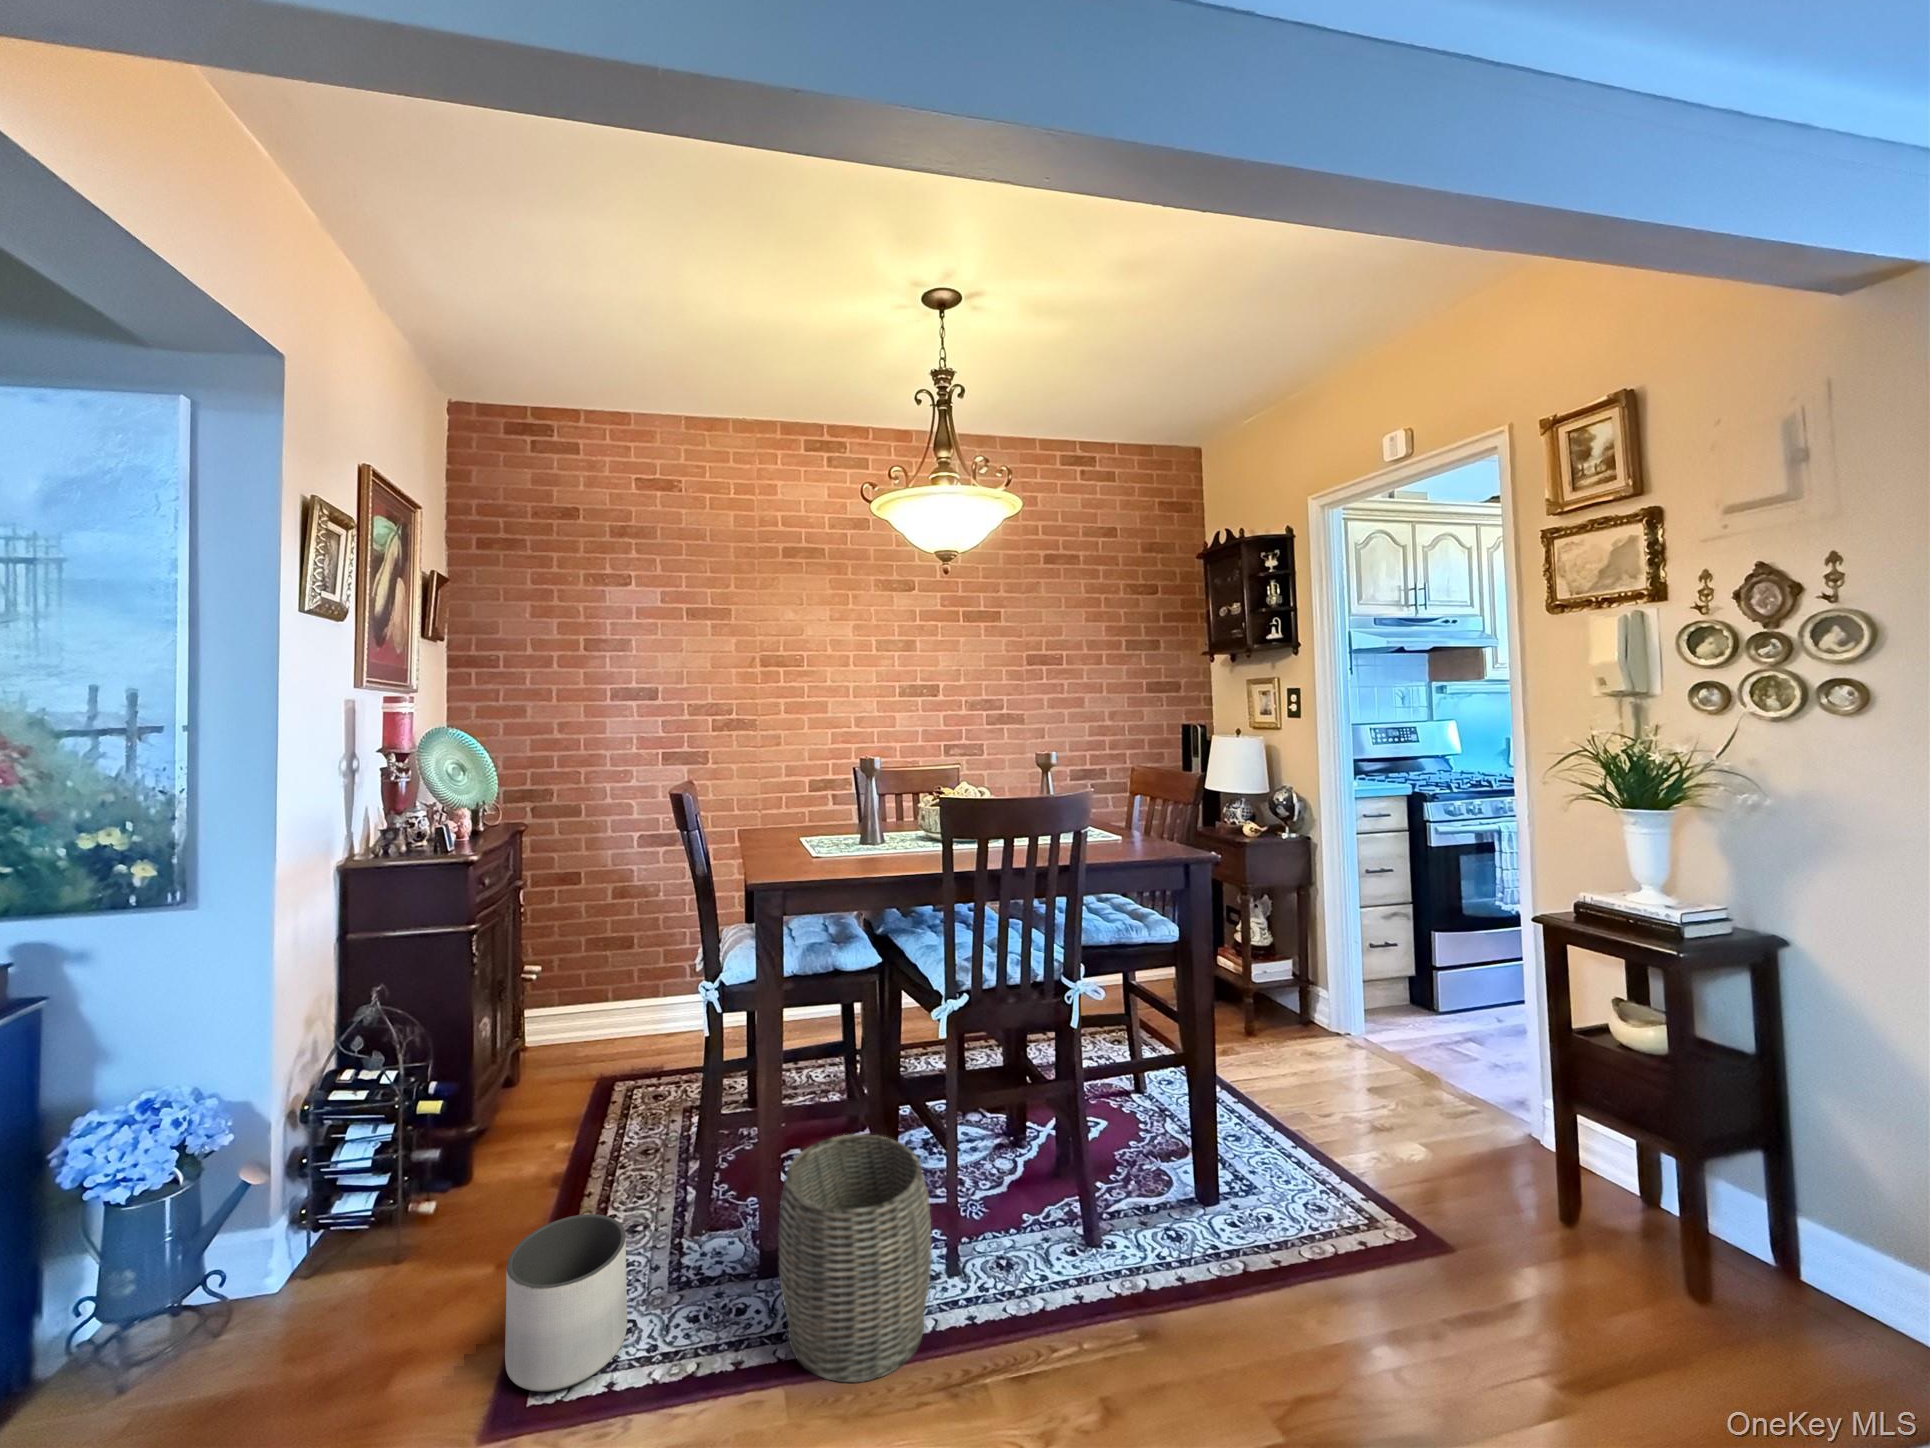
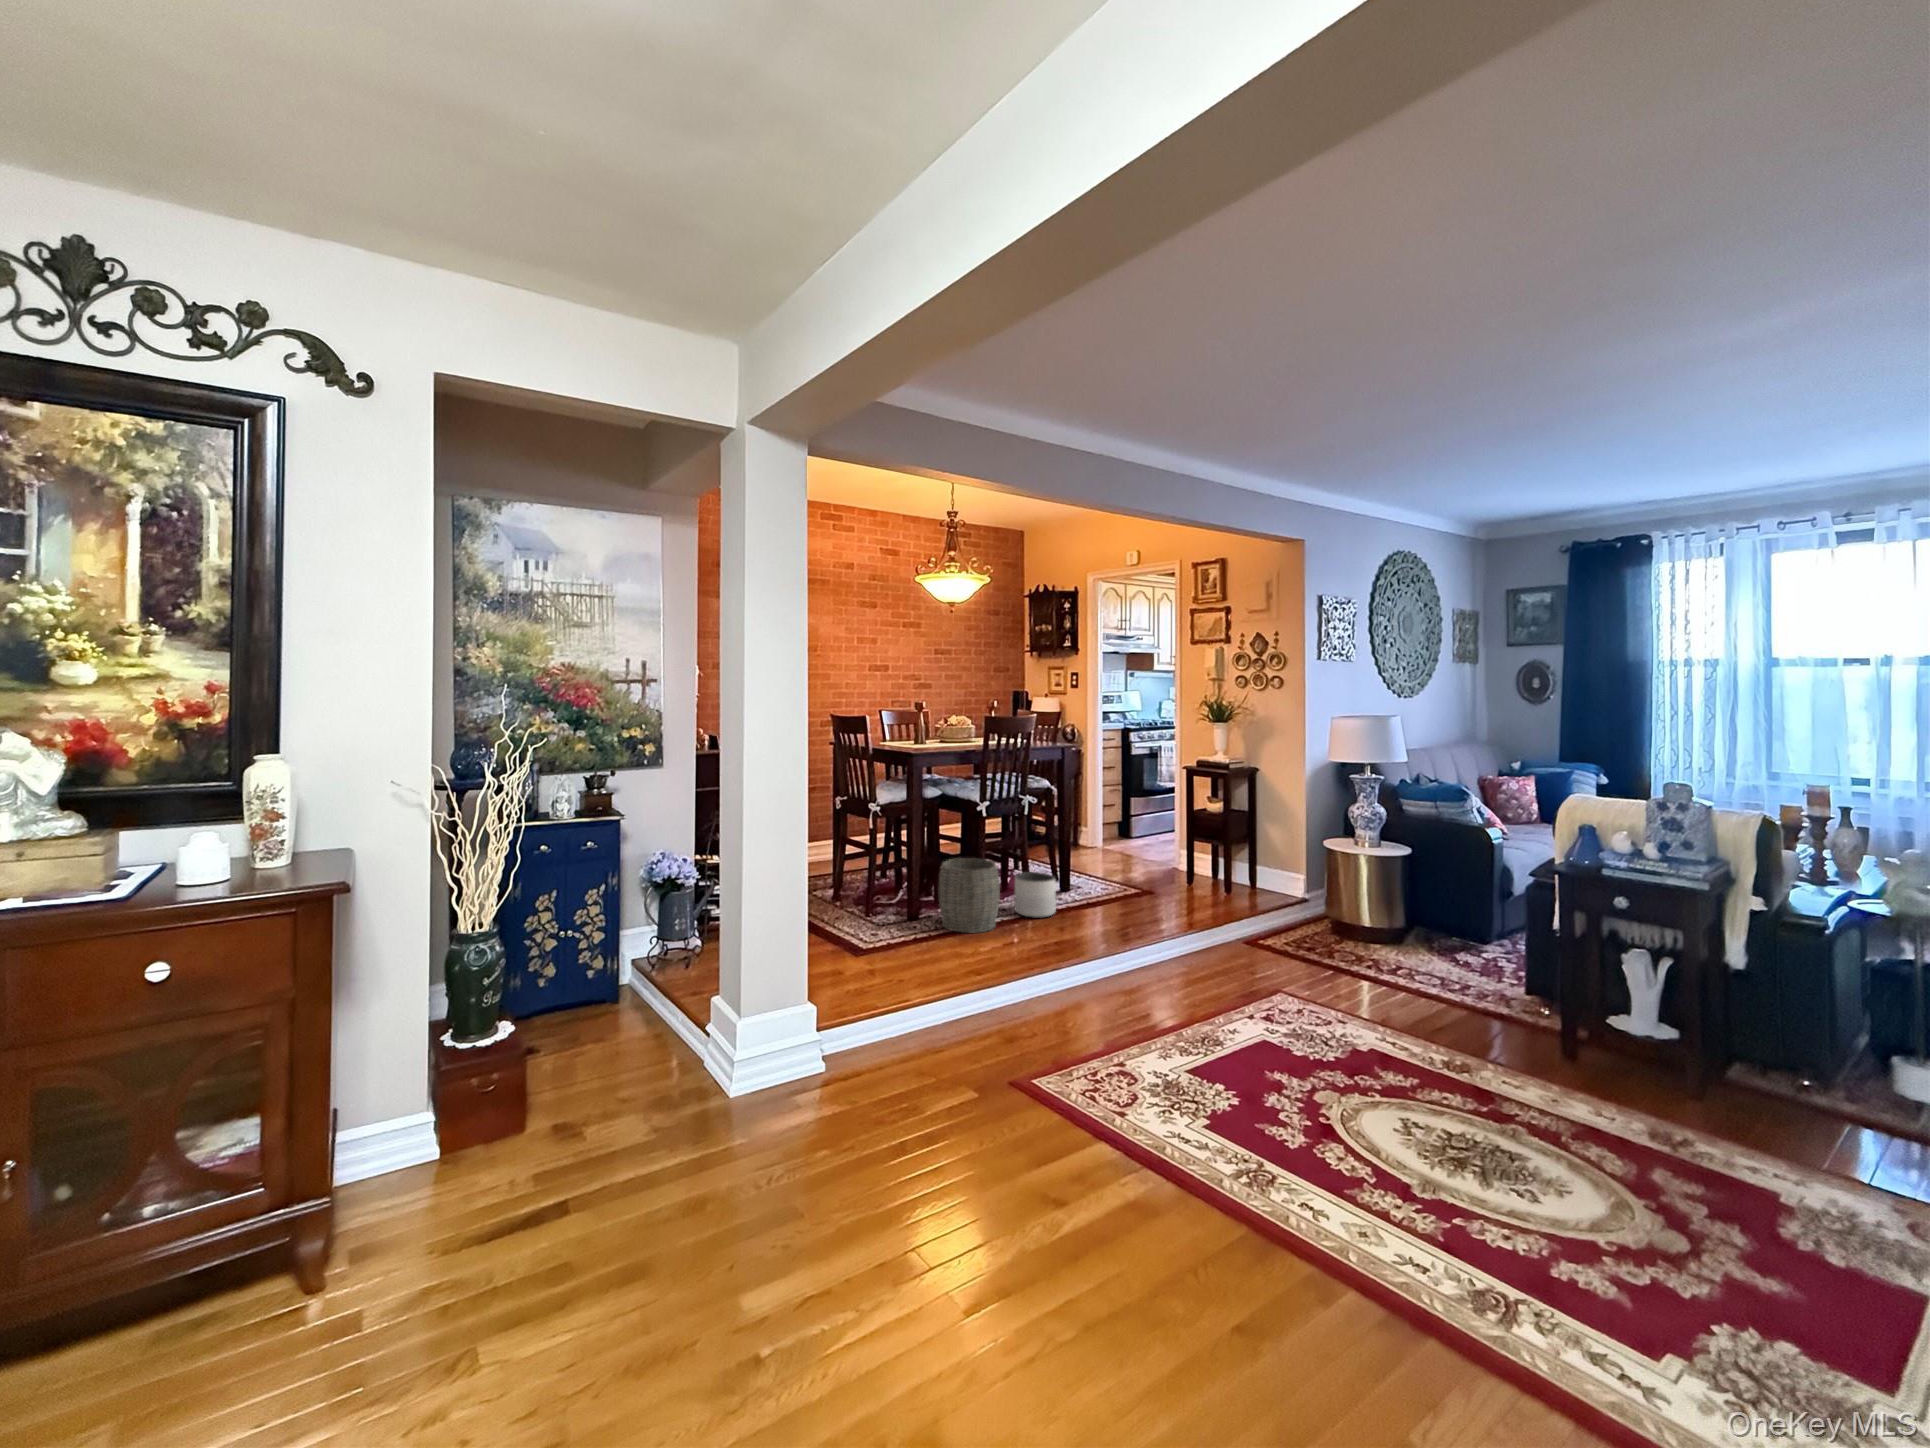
planter: present [505,1214,627,1392] -> present [1014,872,1056,918]

